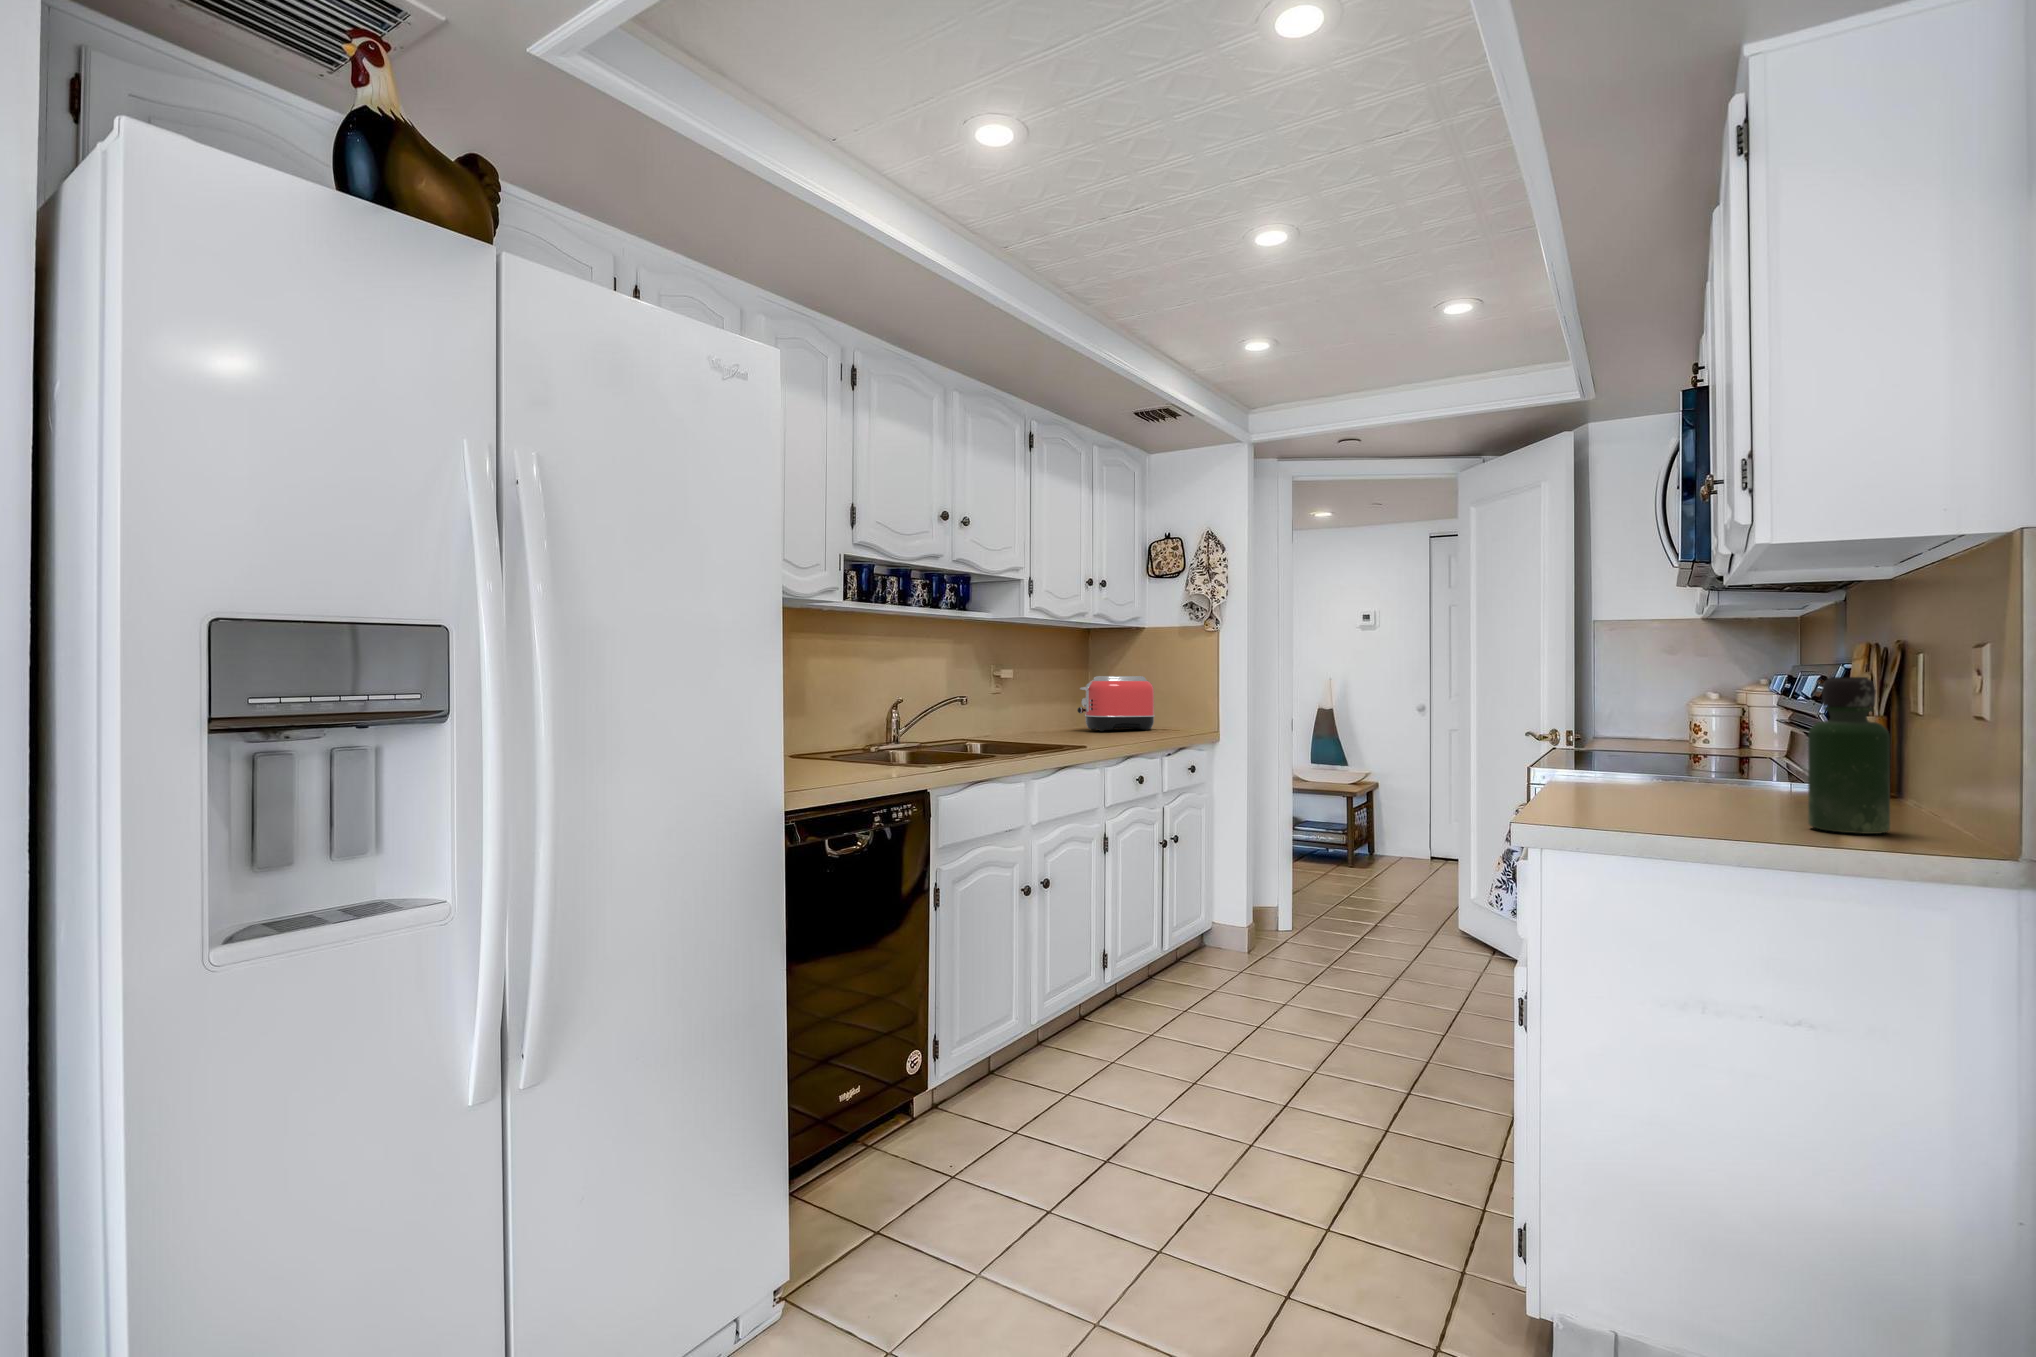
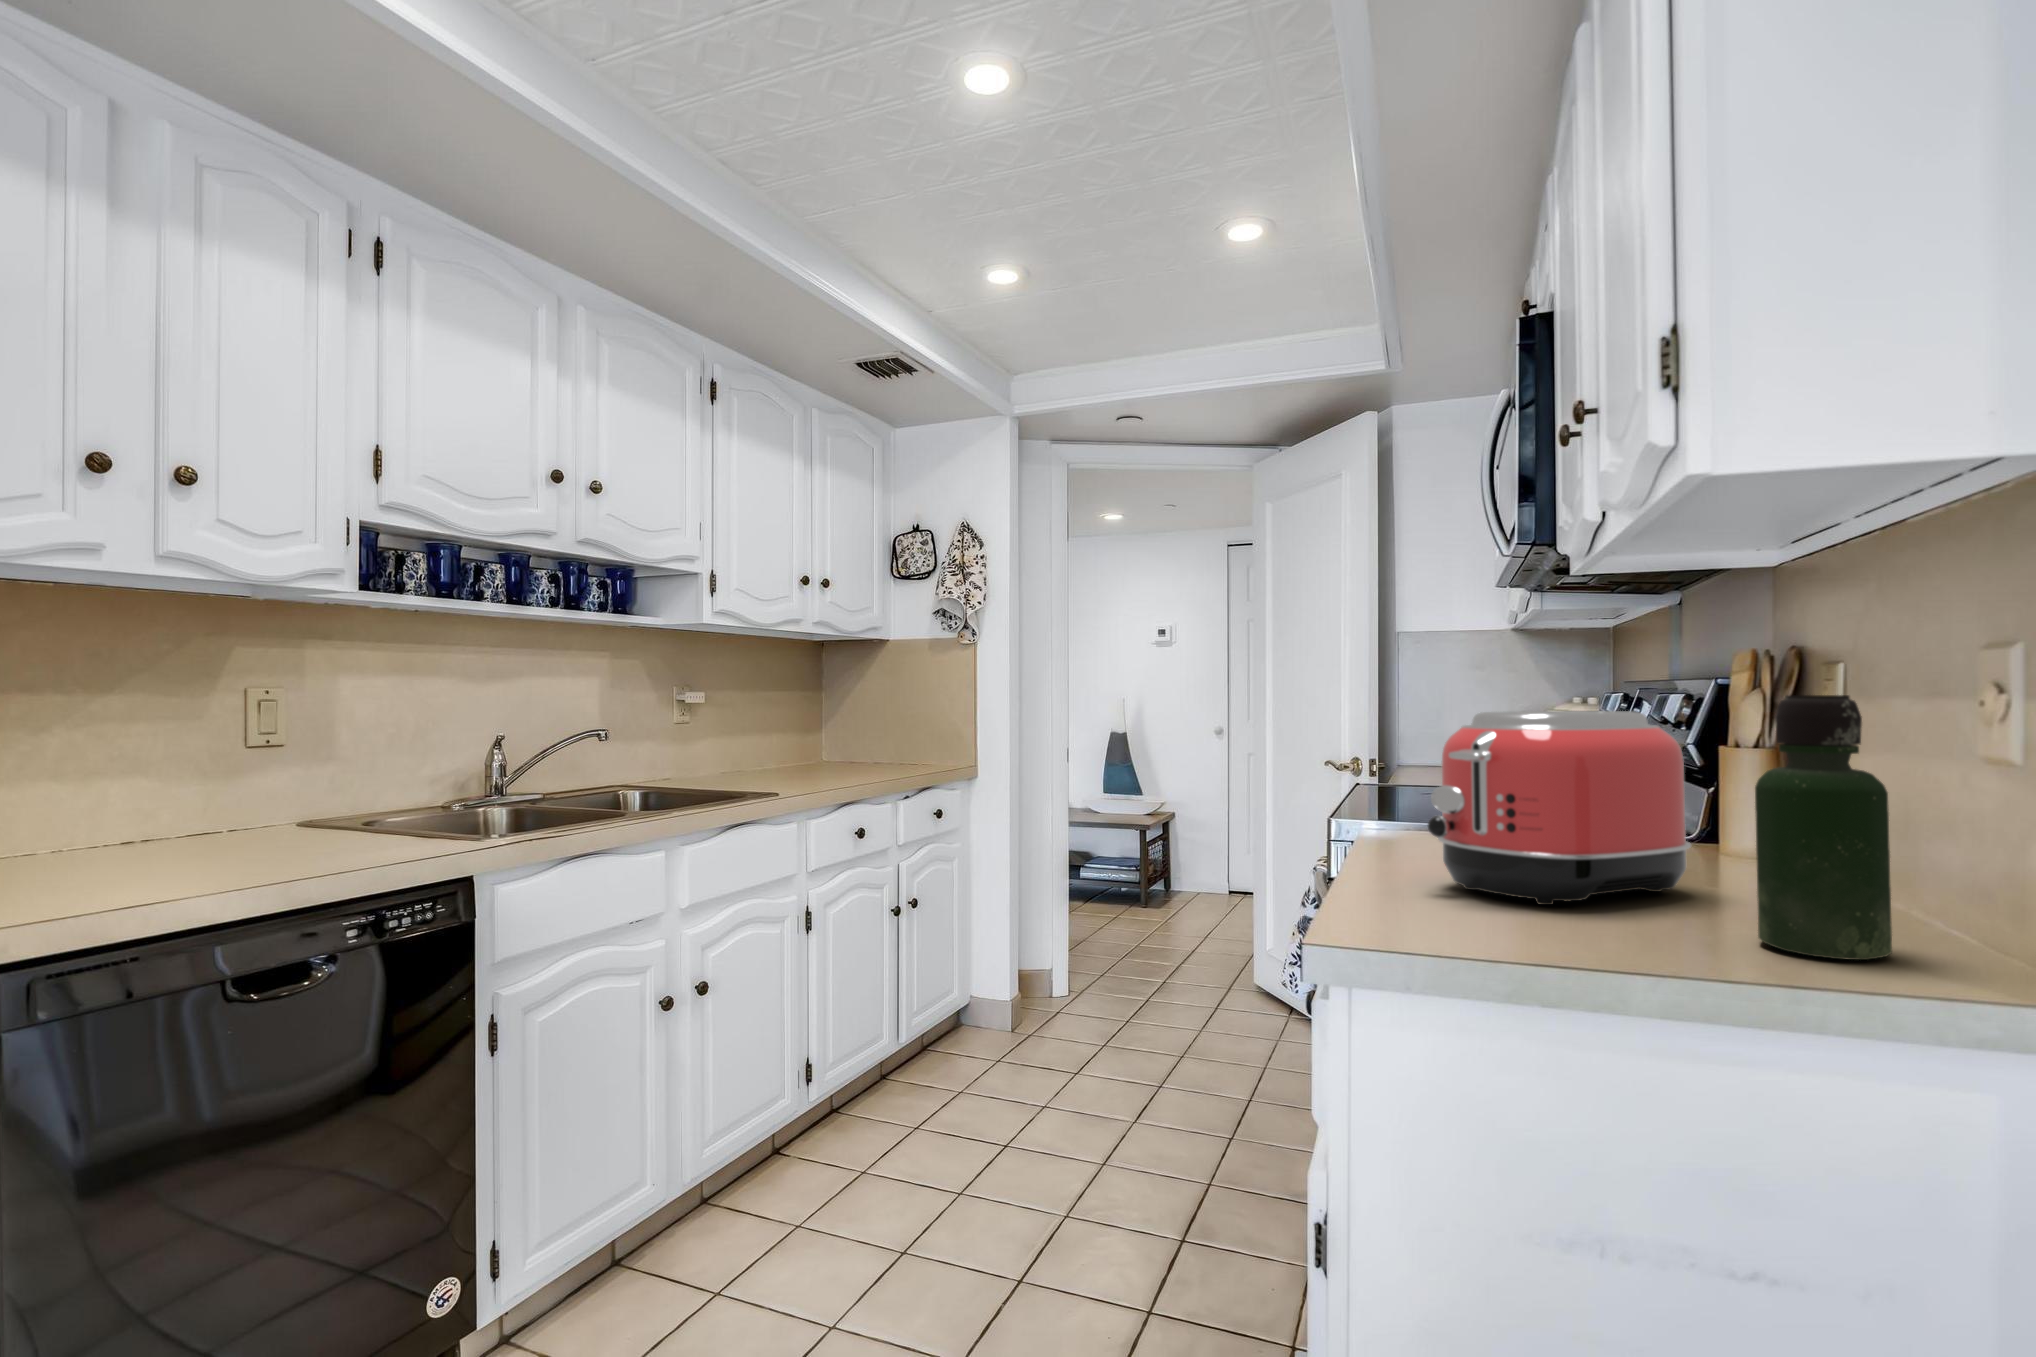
toaster: present [1077,676,1155,731] -> present [1428,711,1691,905]

